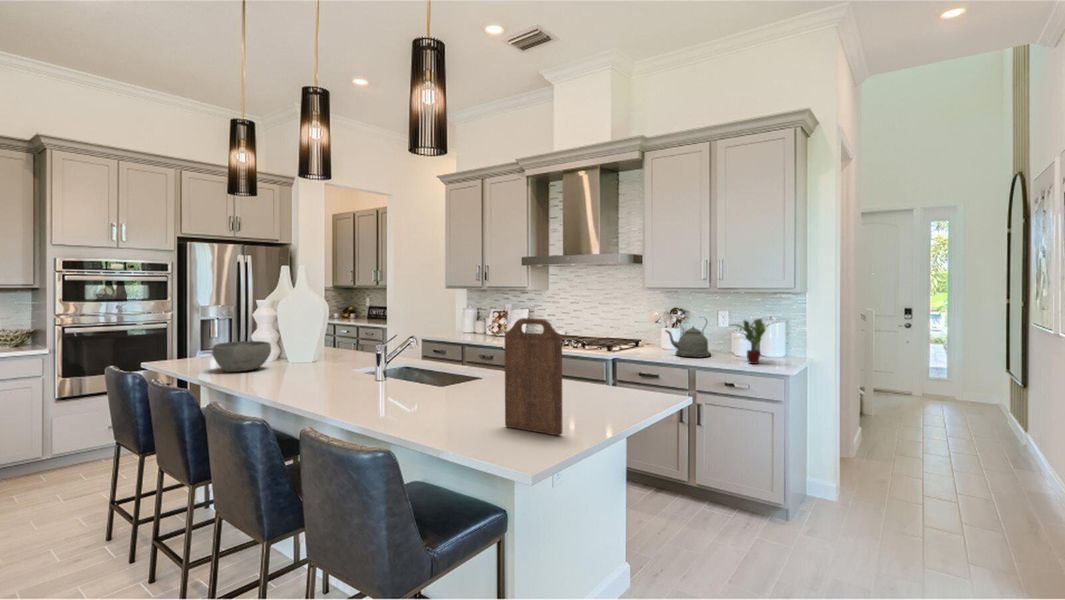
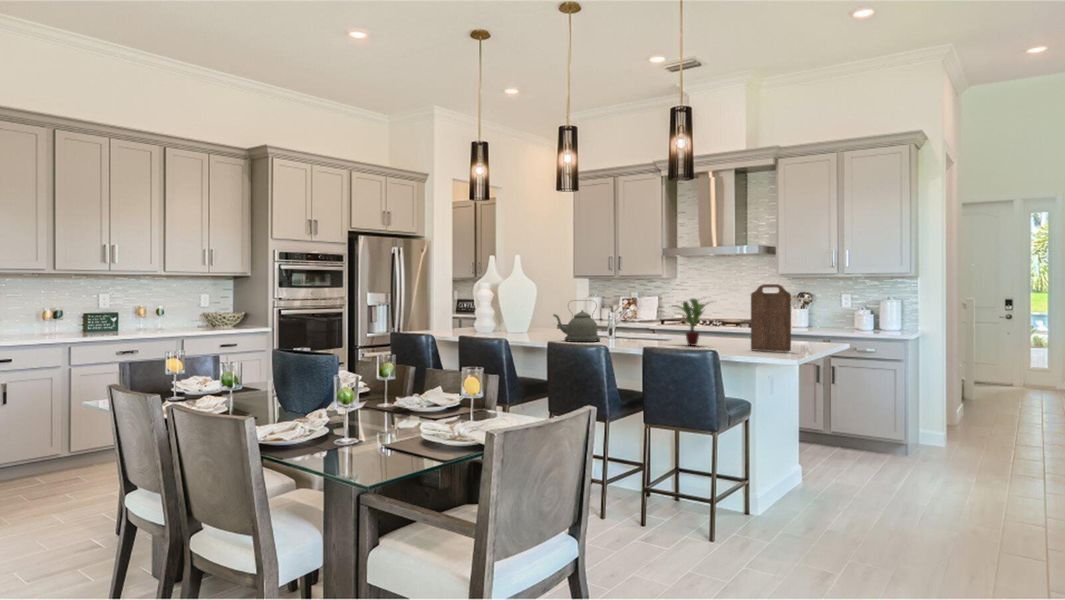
kettle: present [665,319,711,357] -> present [553,310,600,342]
potted plant: present [732,319,777,364] -> present [674,299,706,346]
bowl: present [212,341,271,372] -> none [472,313,511,335]

